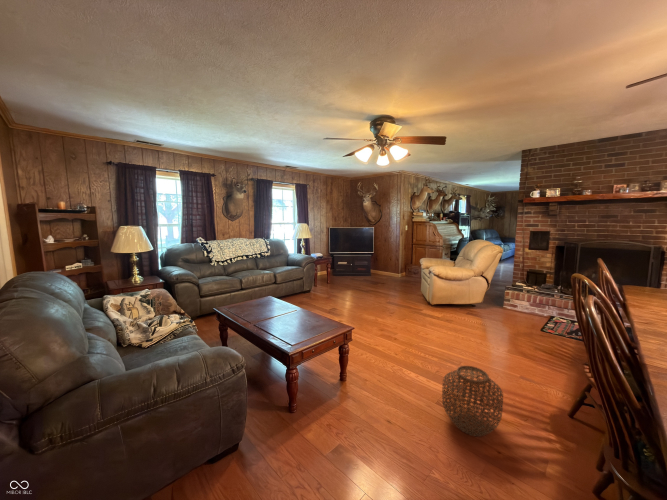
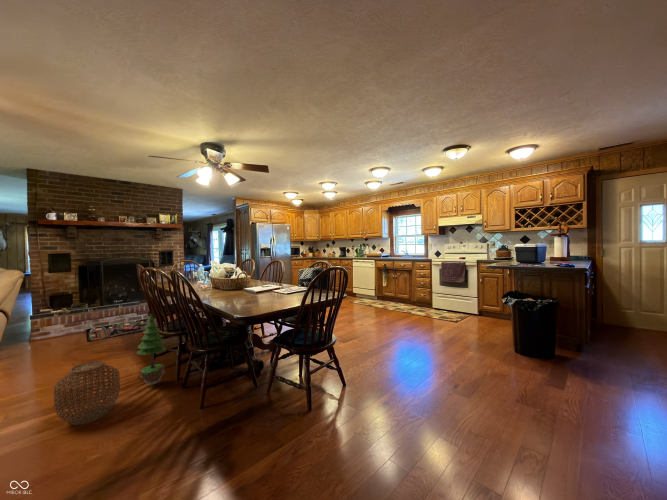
potted tree: none [537,345,586,446] -> present [137,314,167,385]

